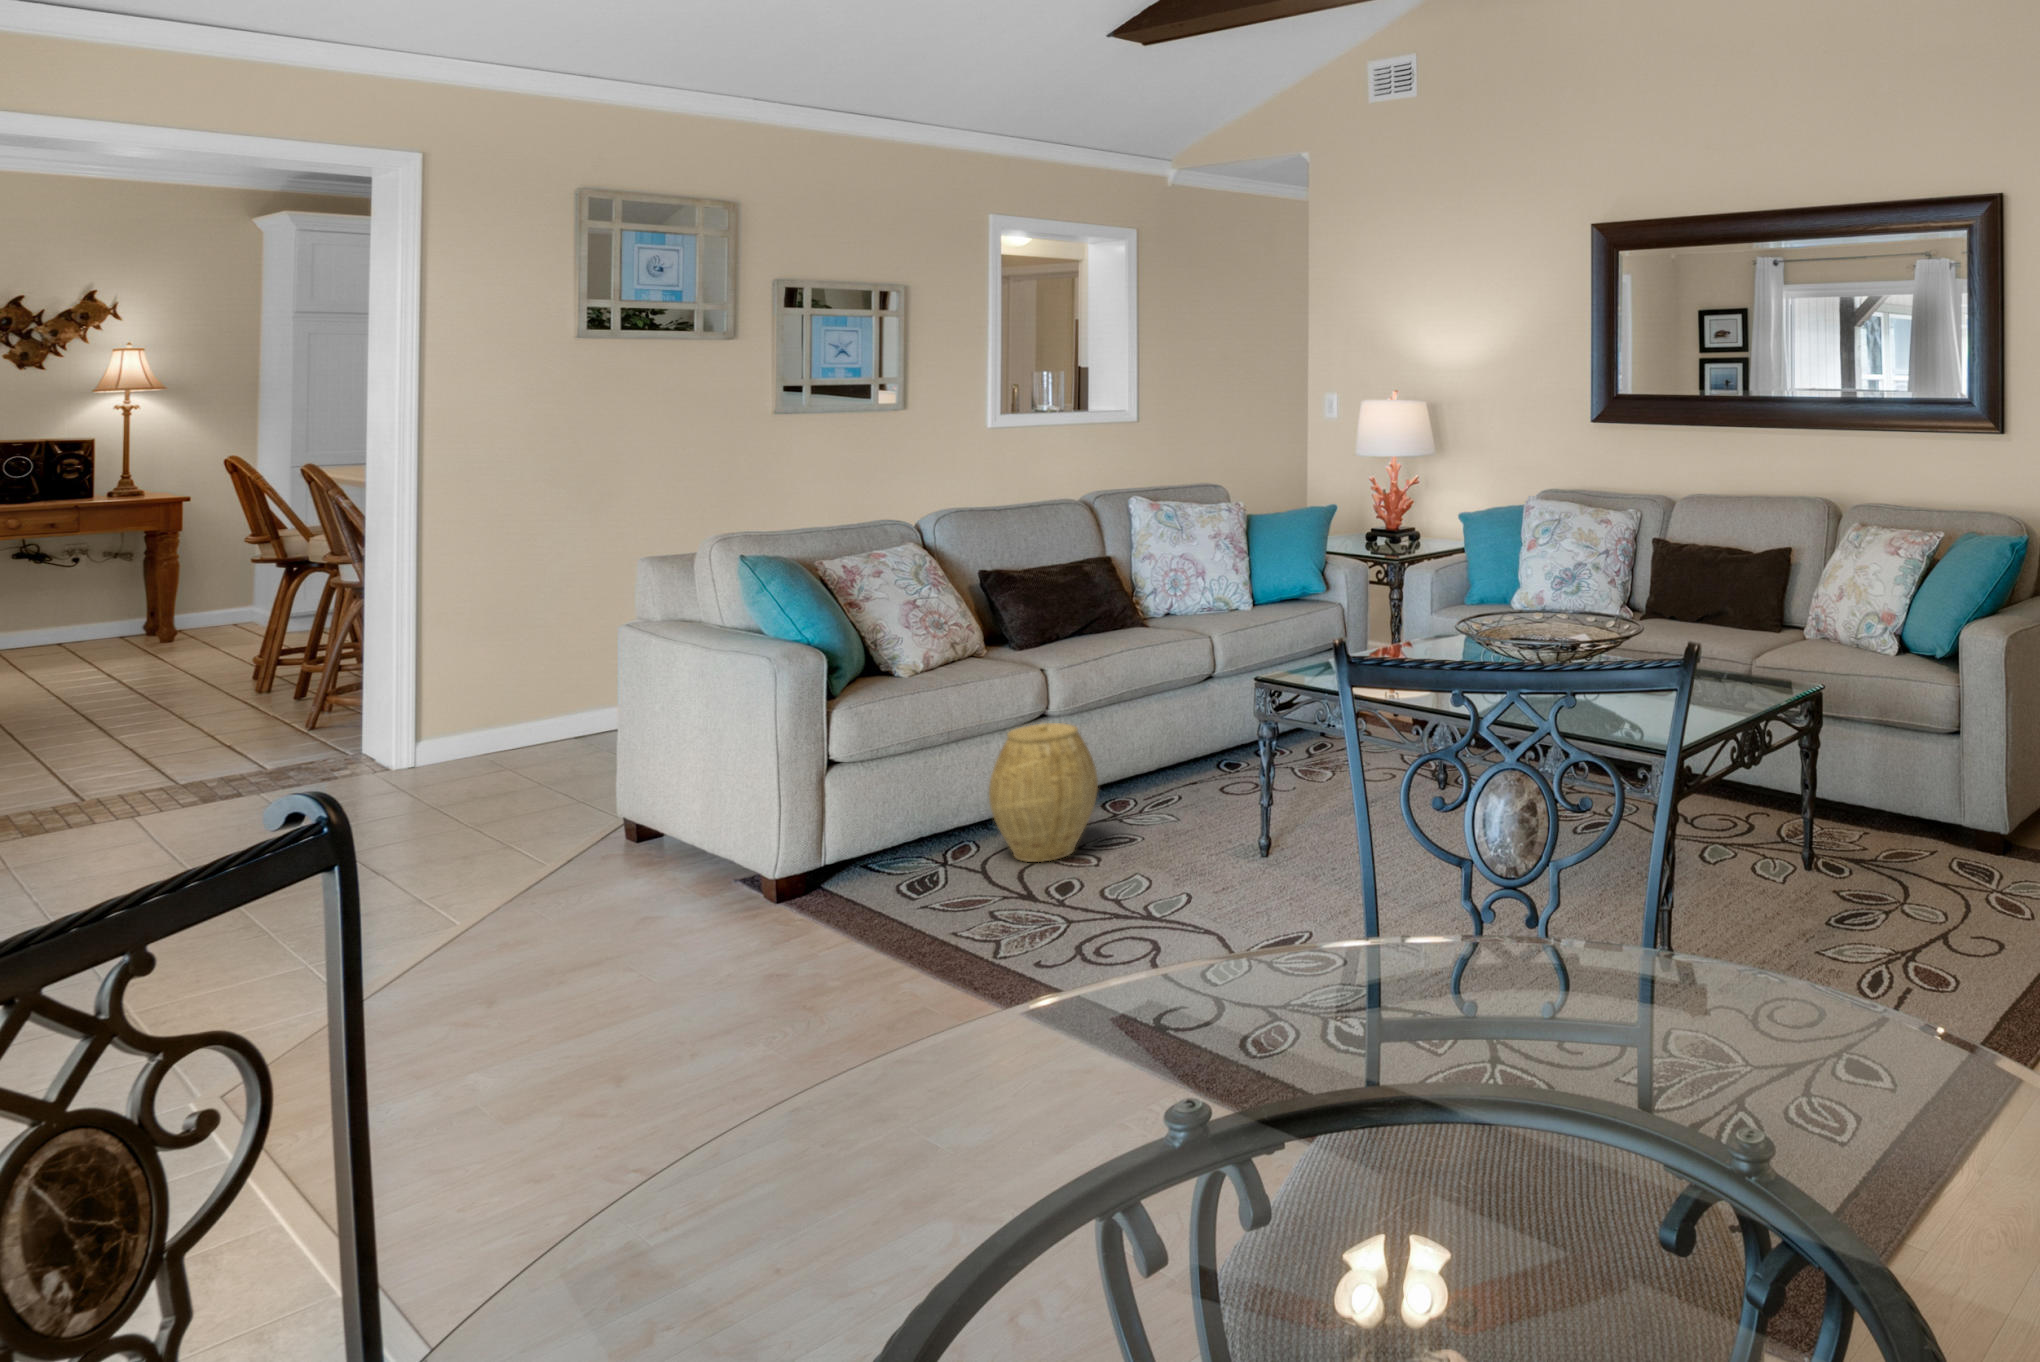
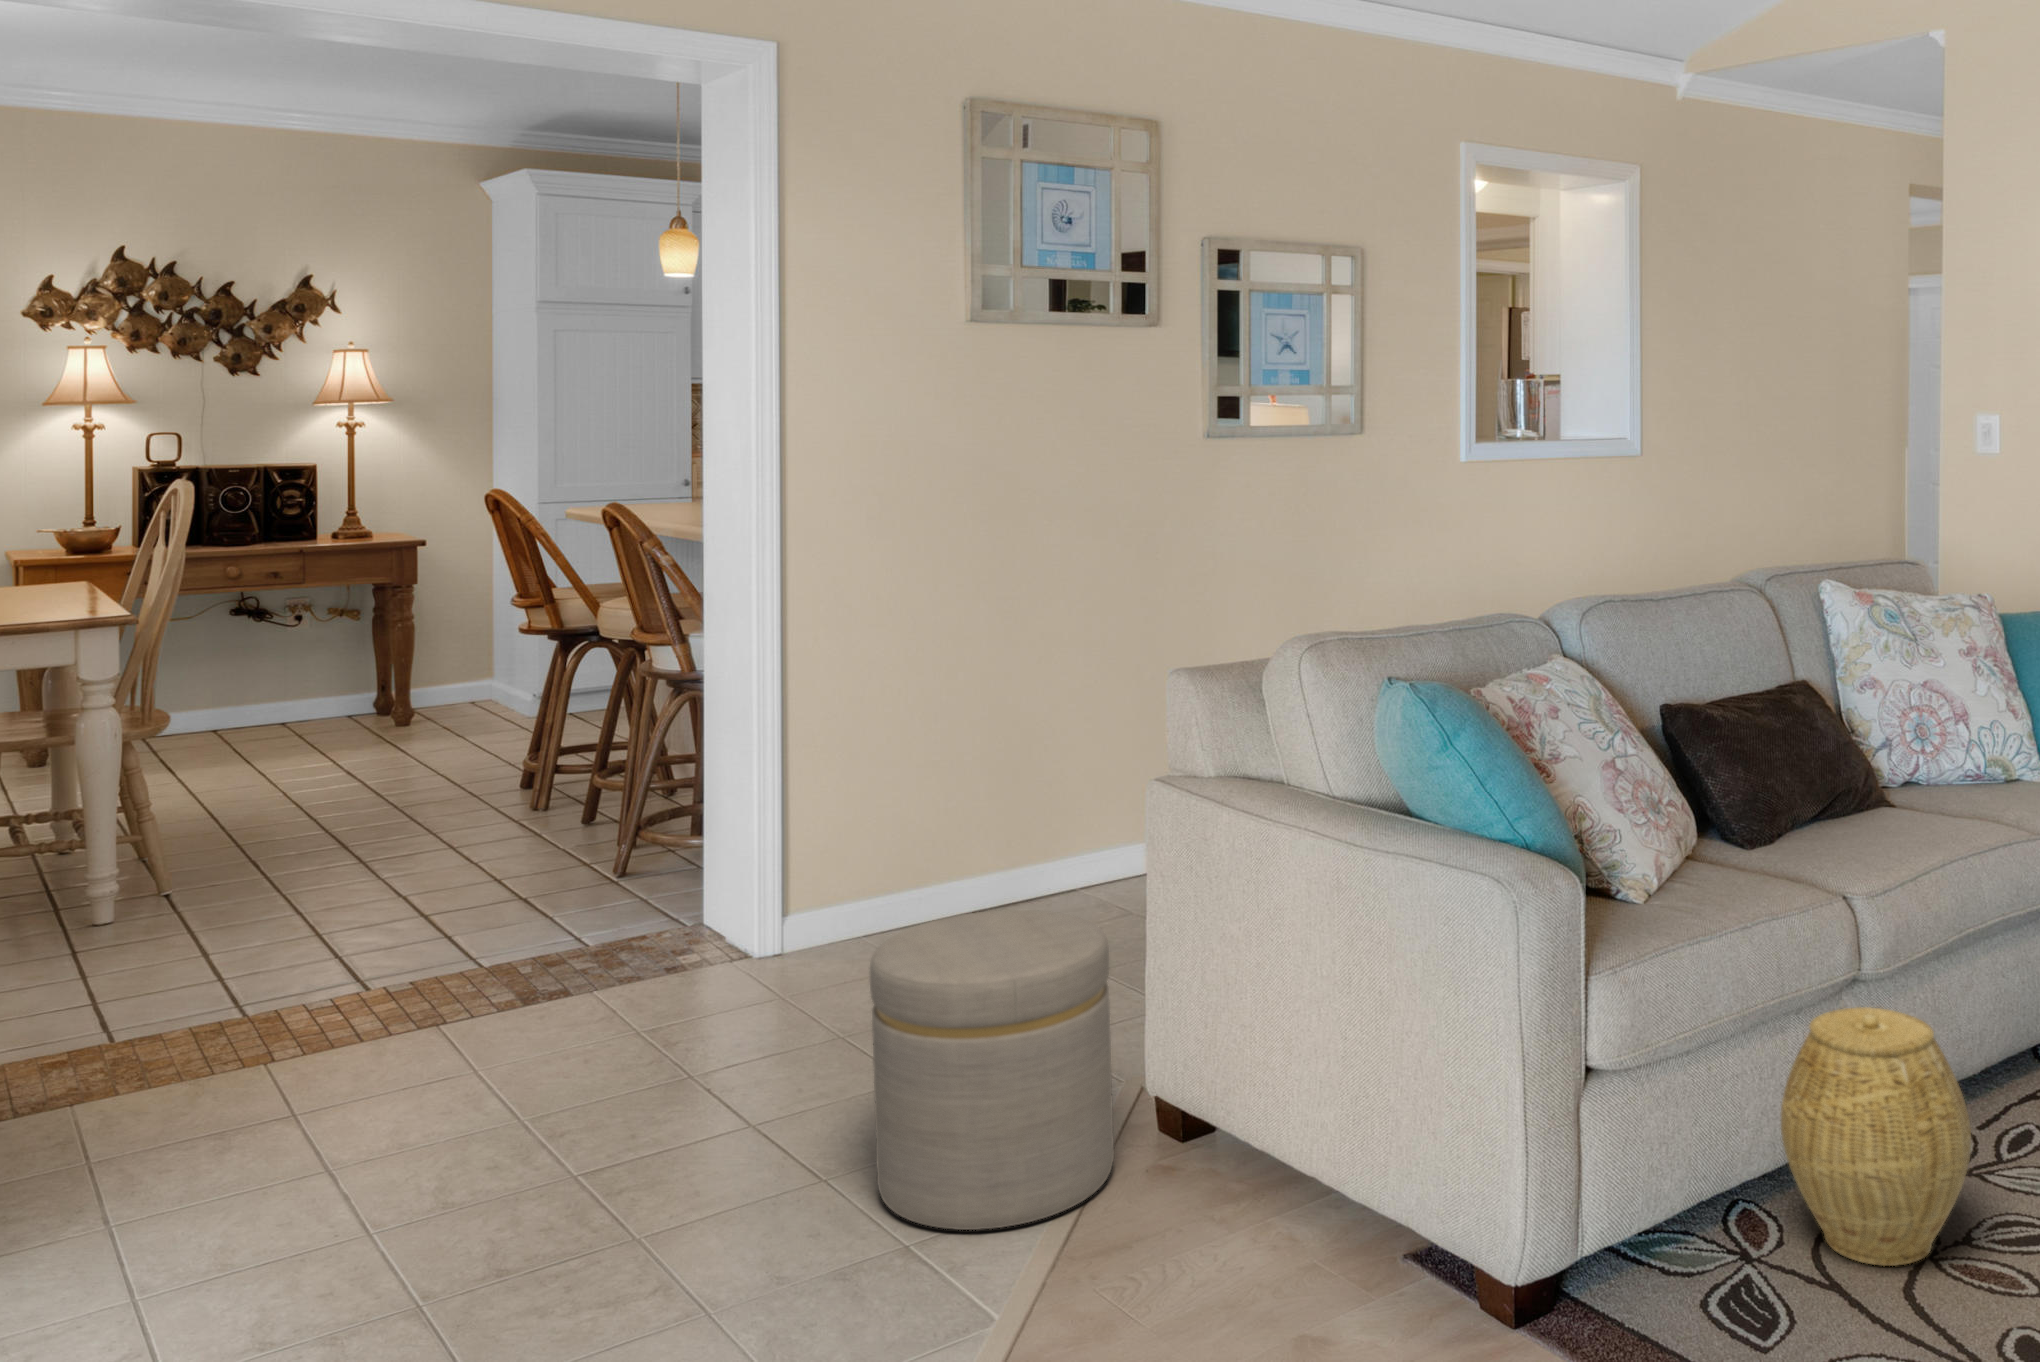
ottoman: none [413,697,592,884] -> present [870,910,1114,1230]

